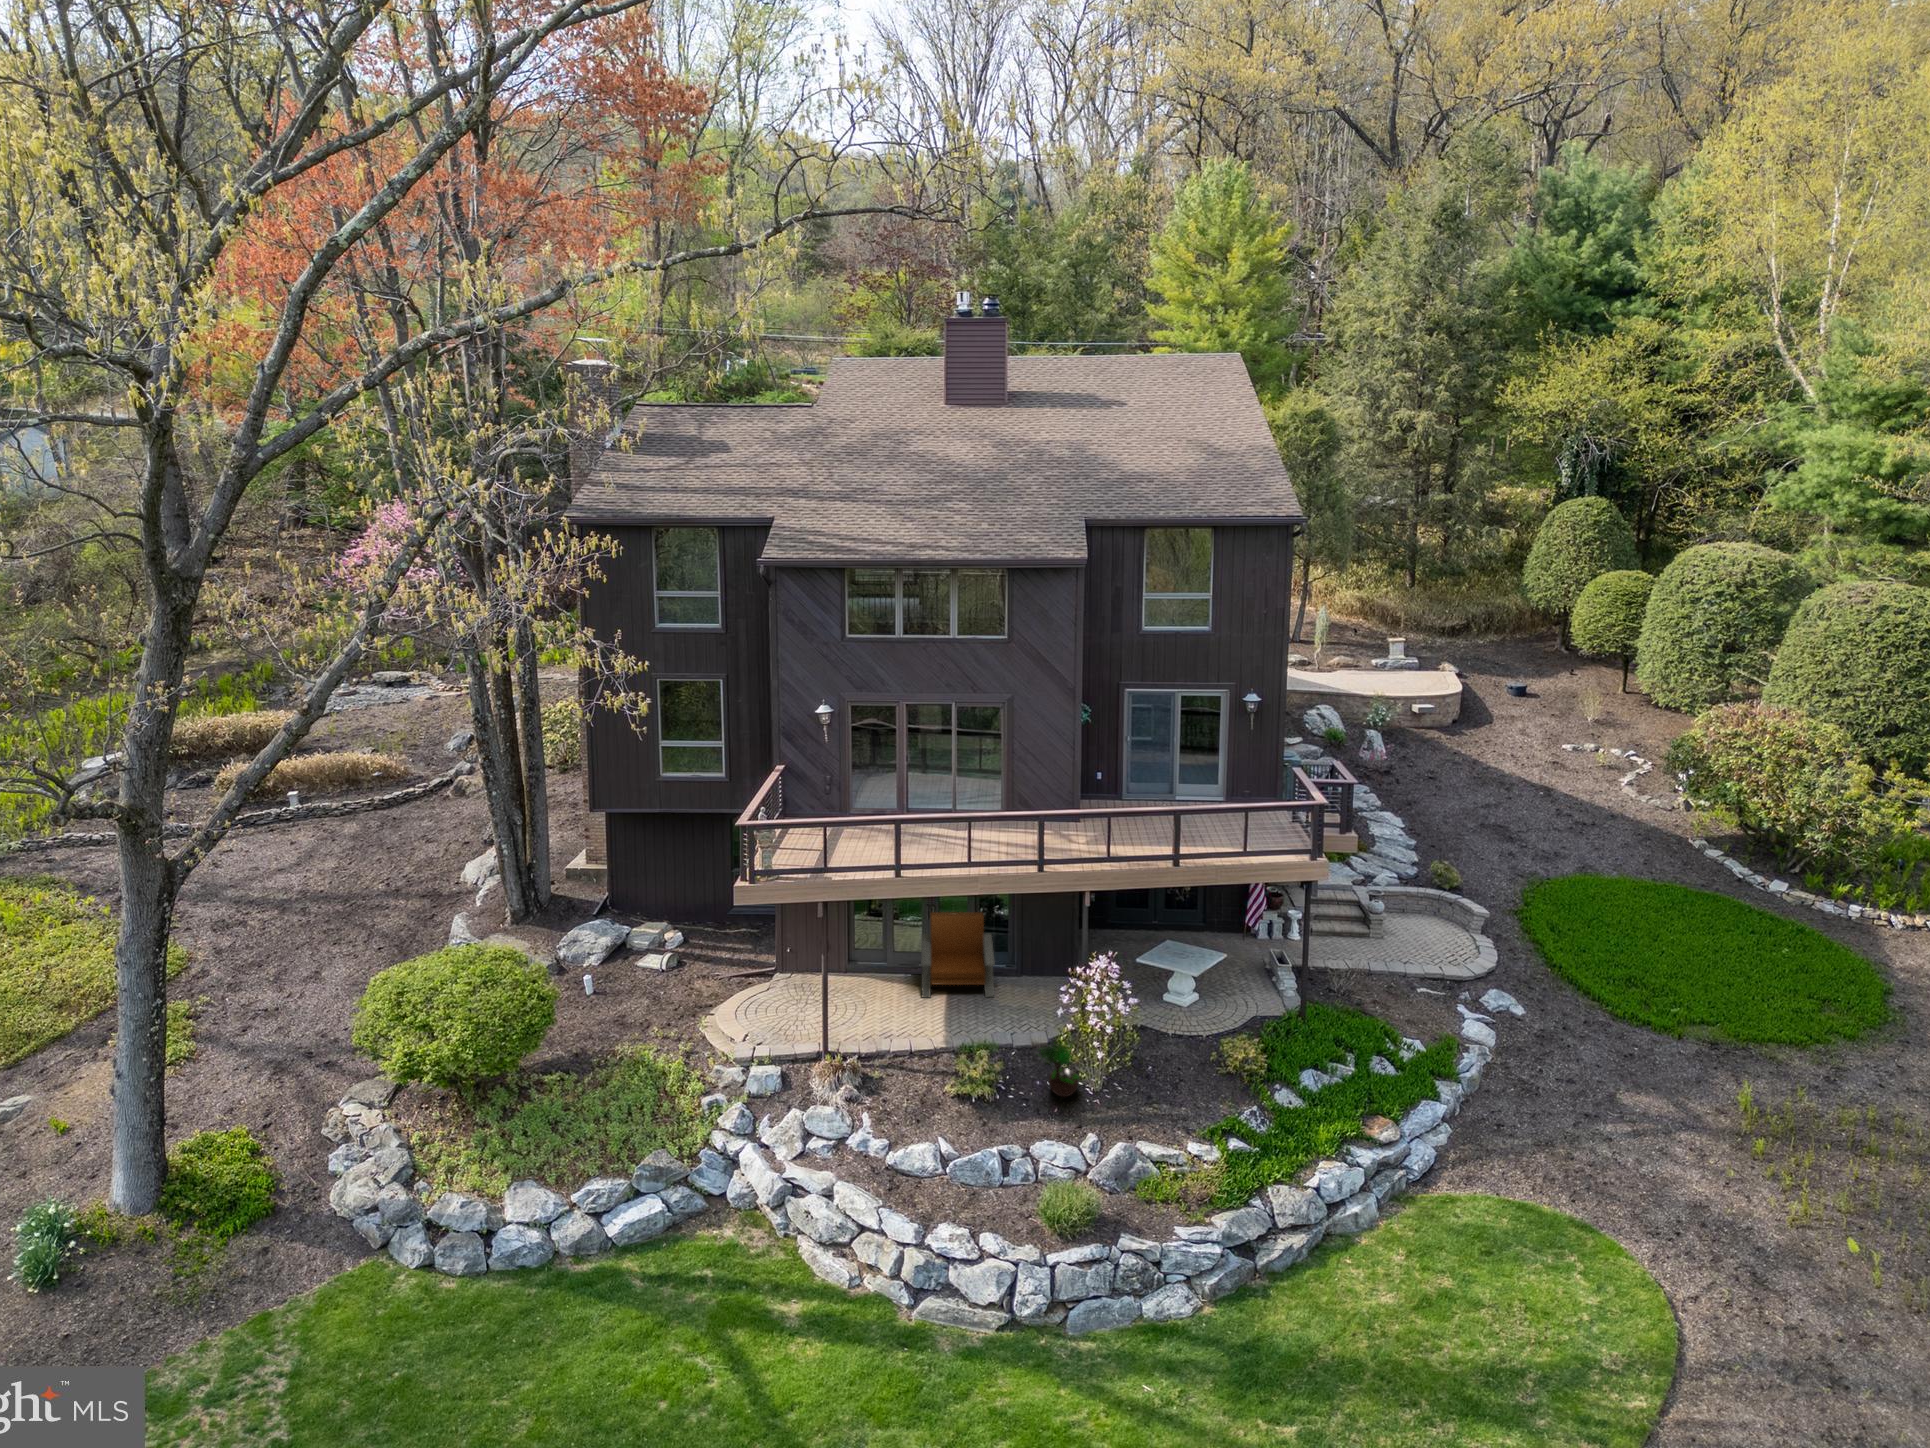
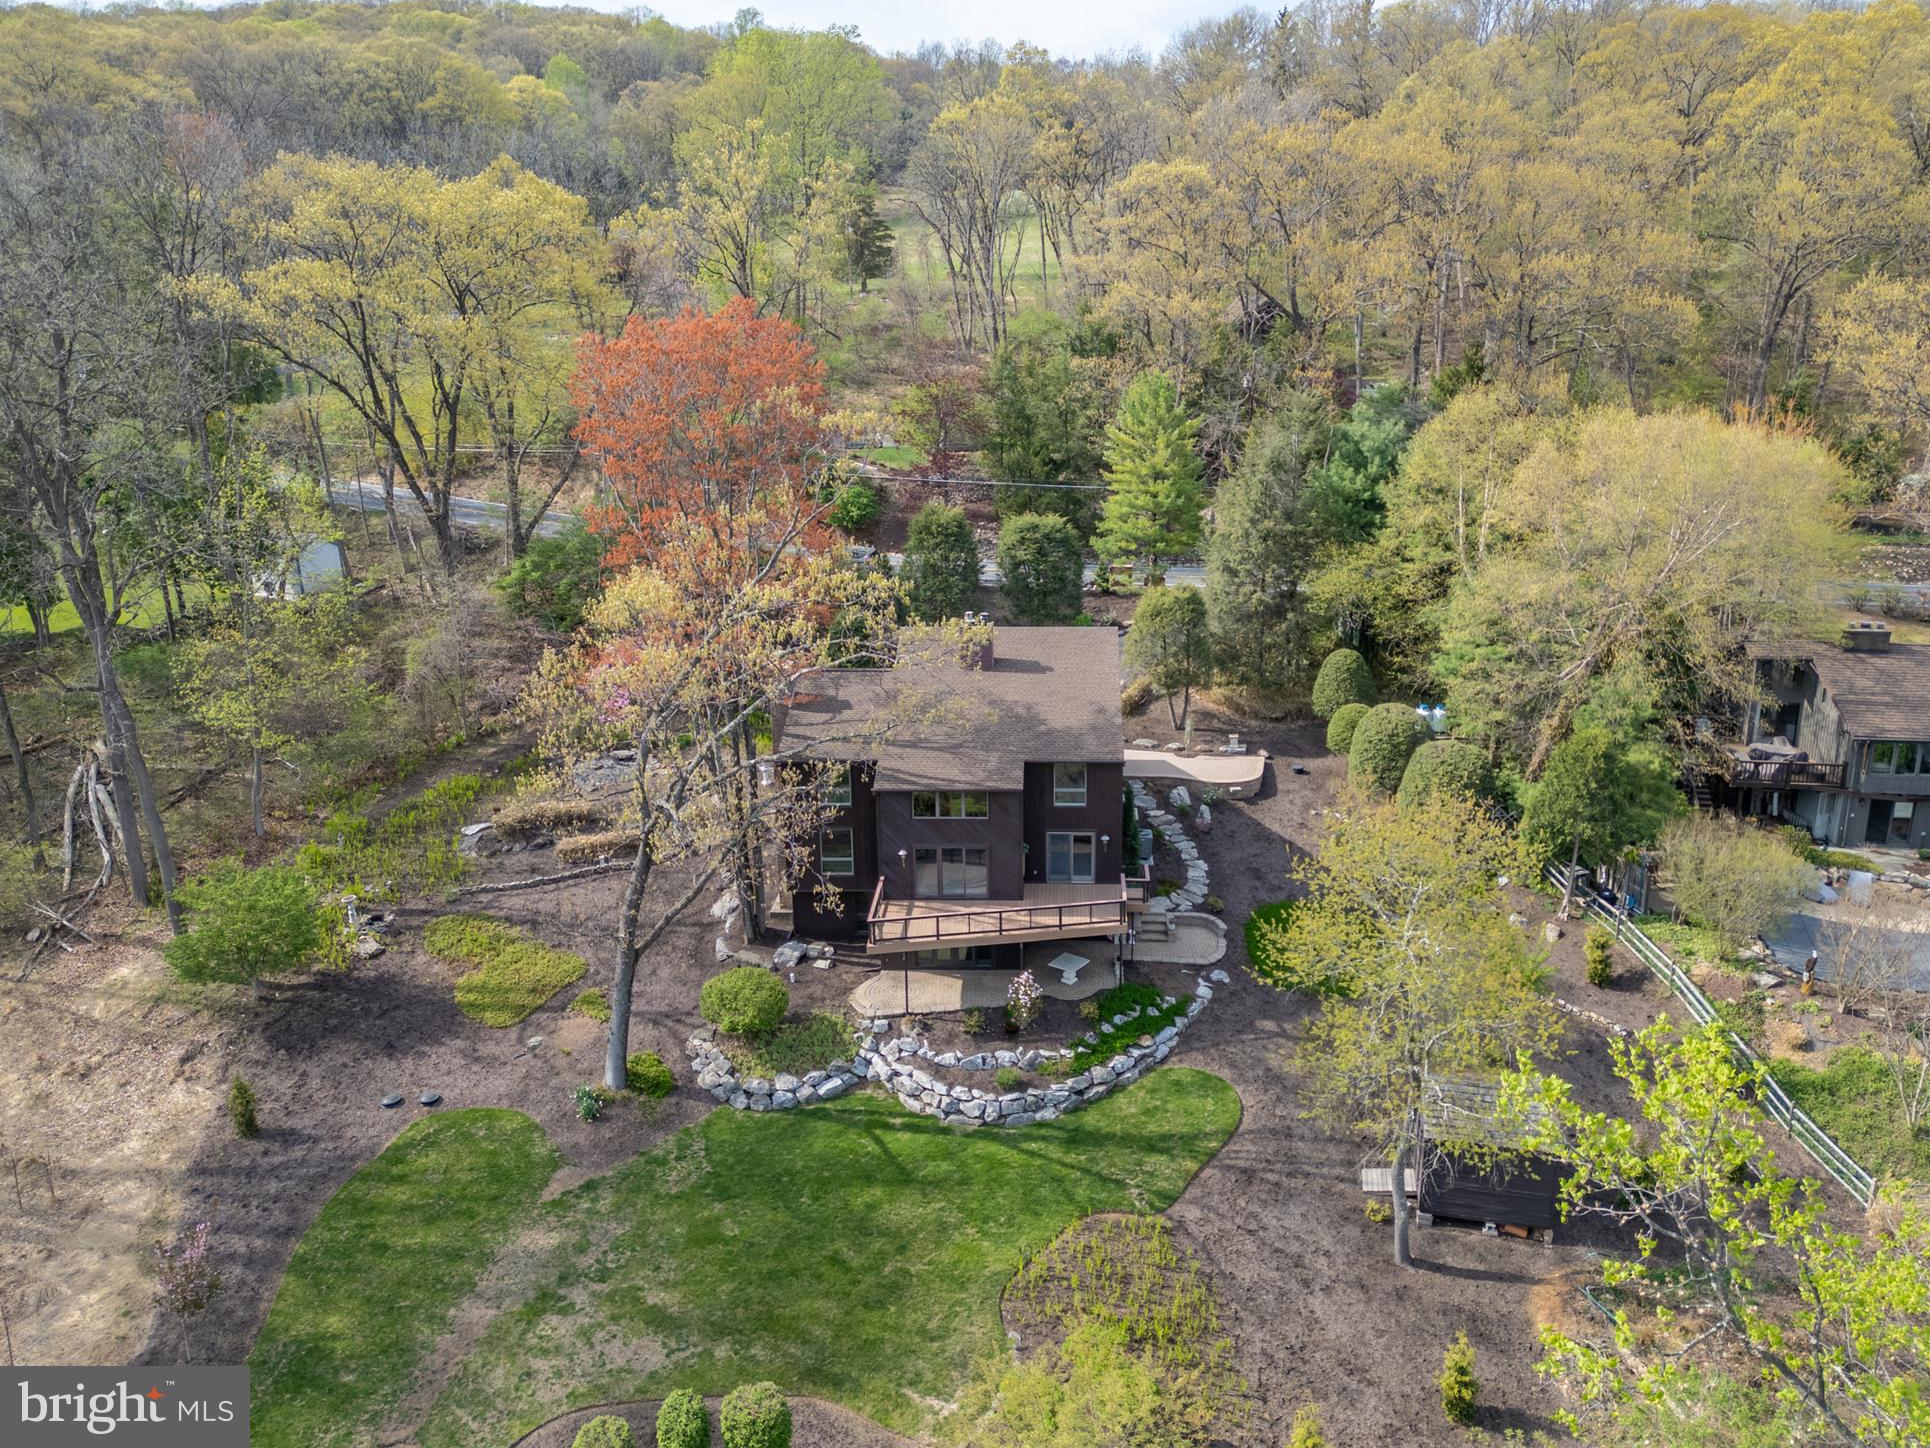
lounge chair: present [921,912,995,998] -> none [950,942,984,983]

